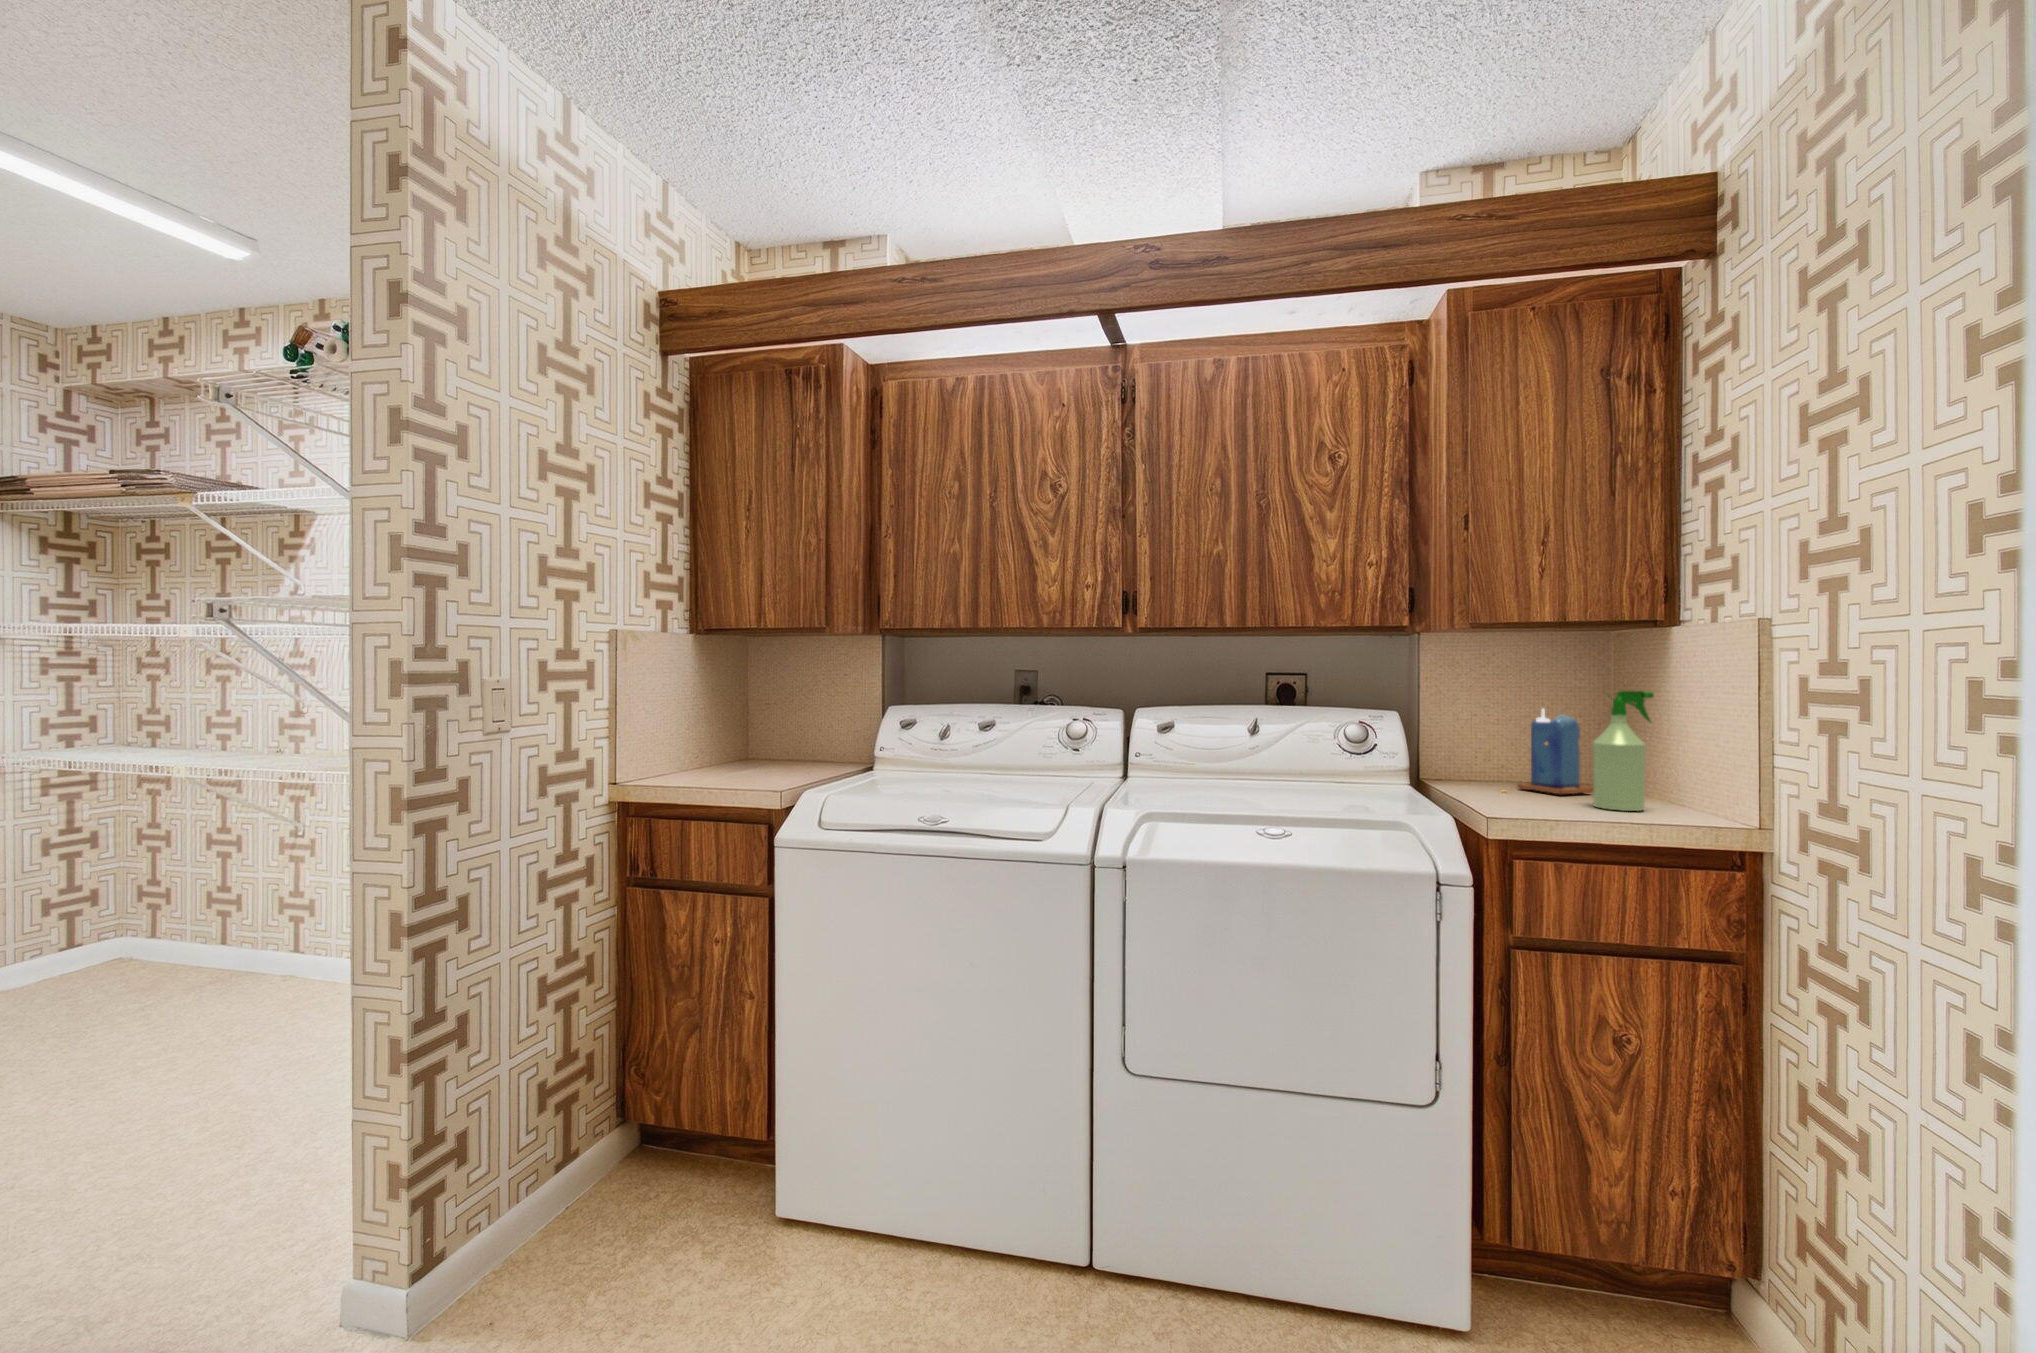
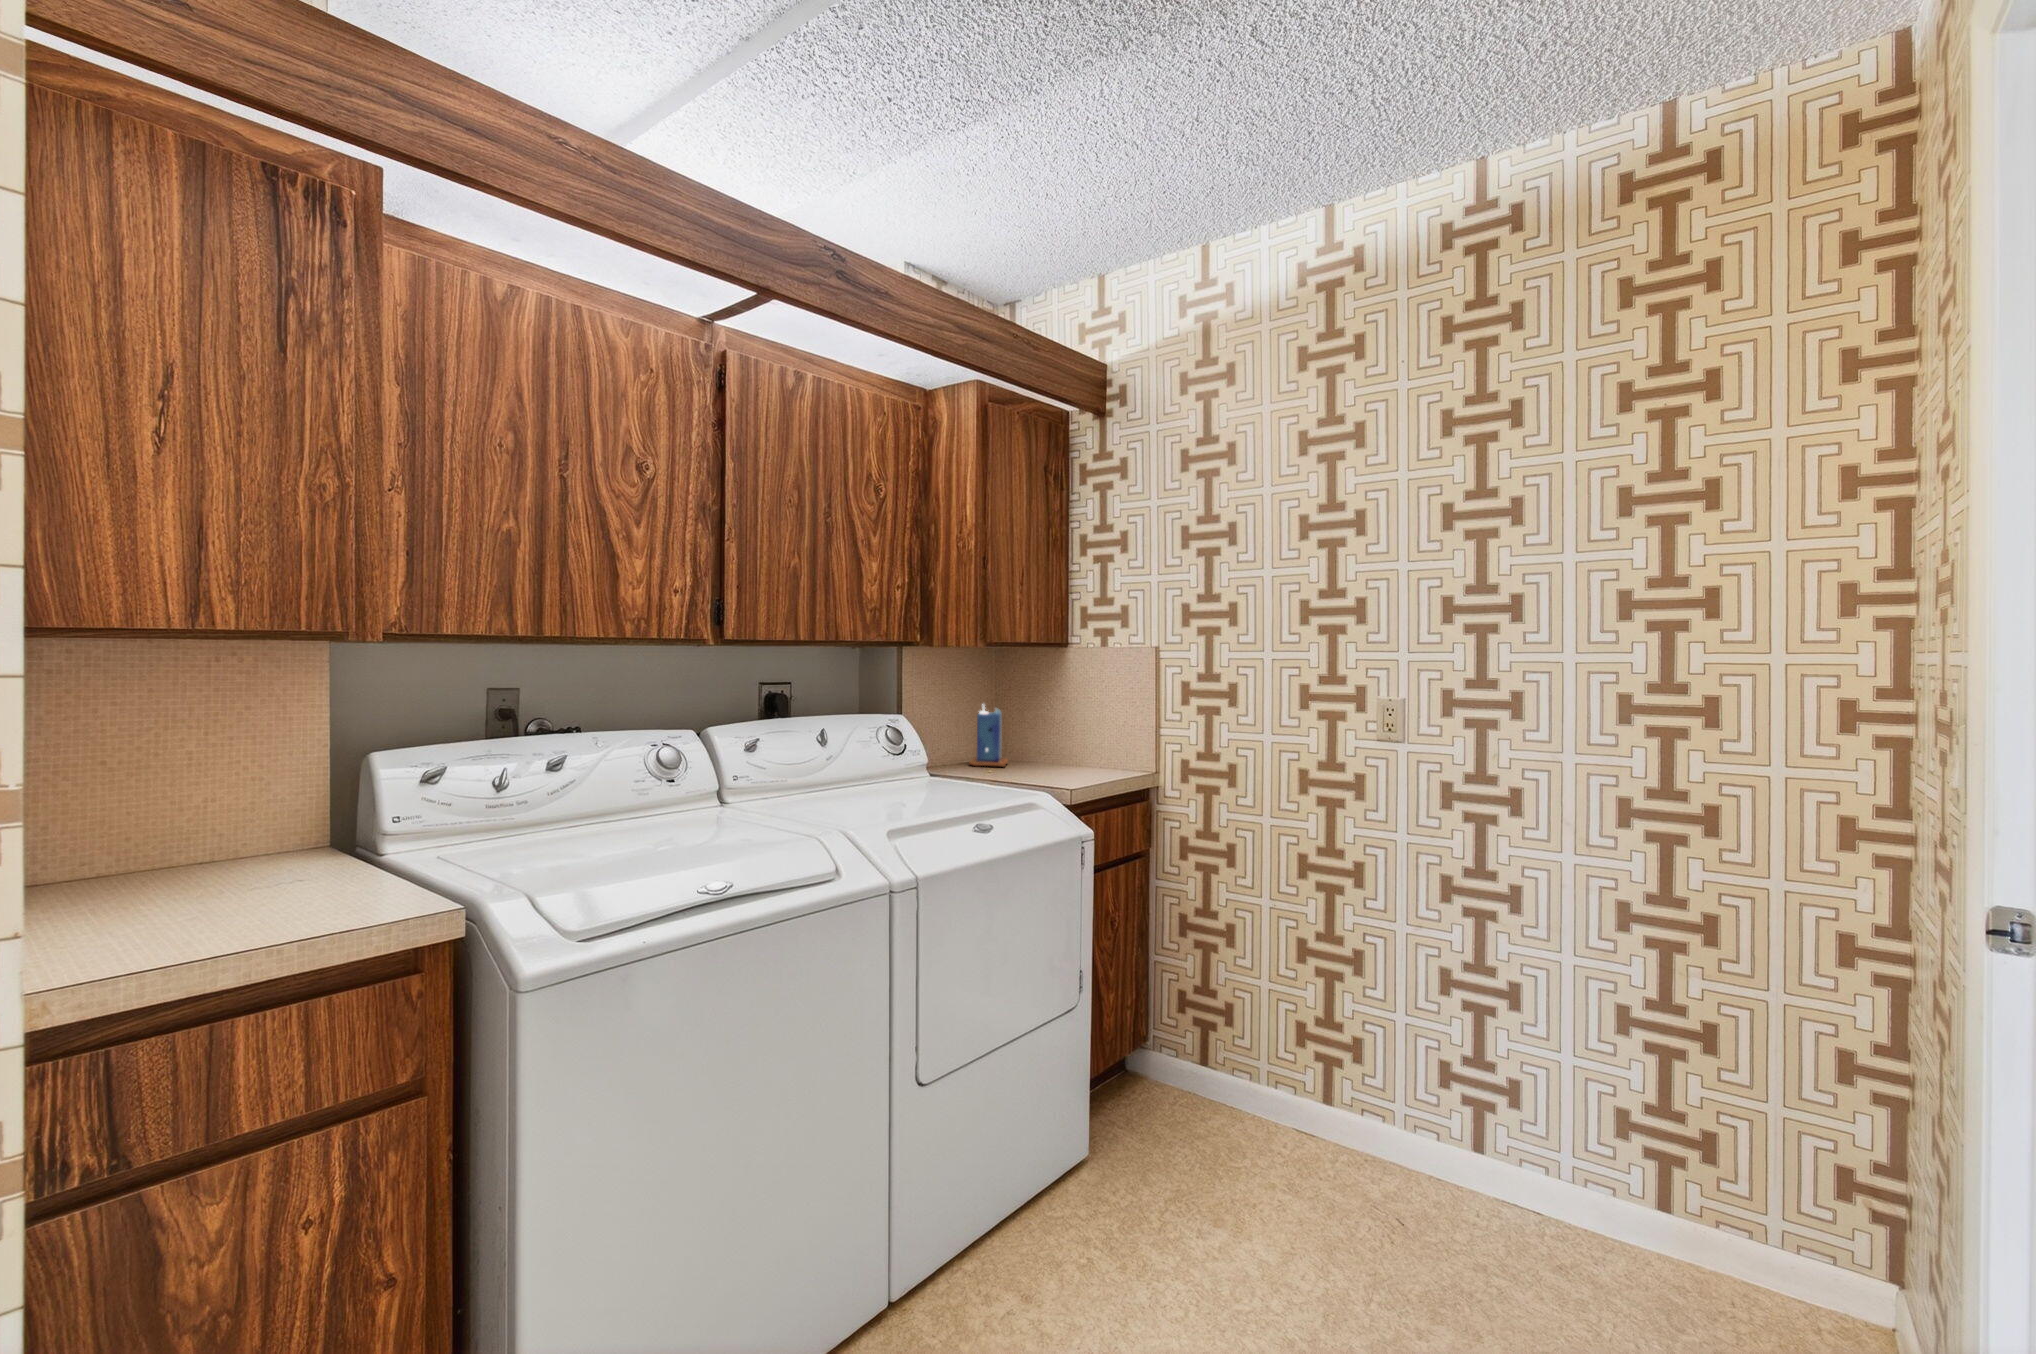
spray bottle: present [1592,691,1654,811] -> none [1040,692,1071,774]

